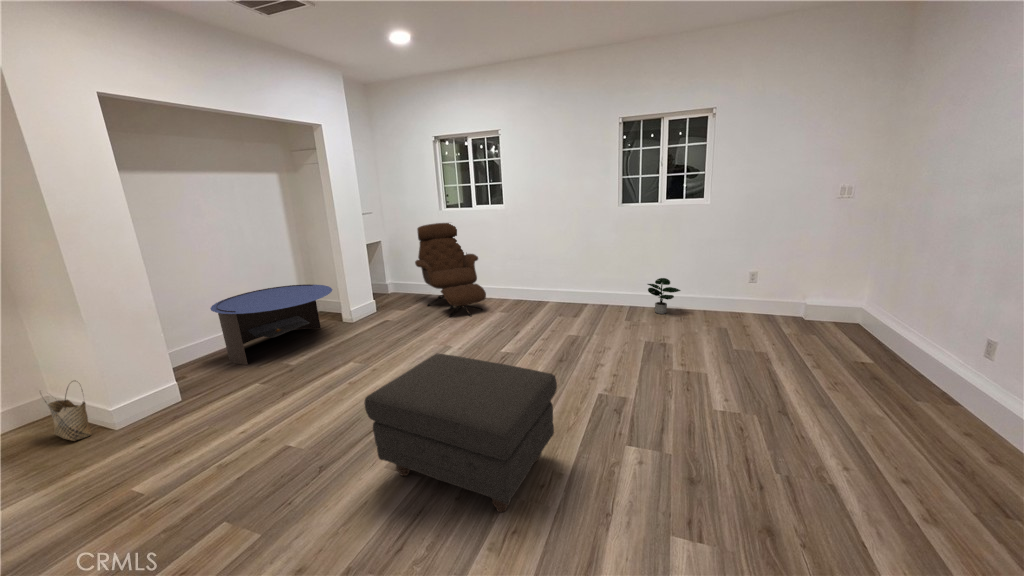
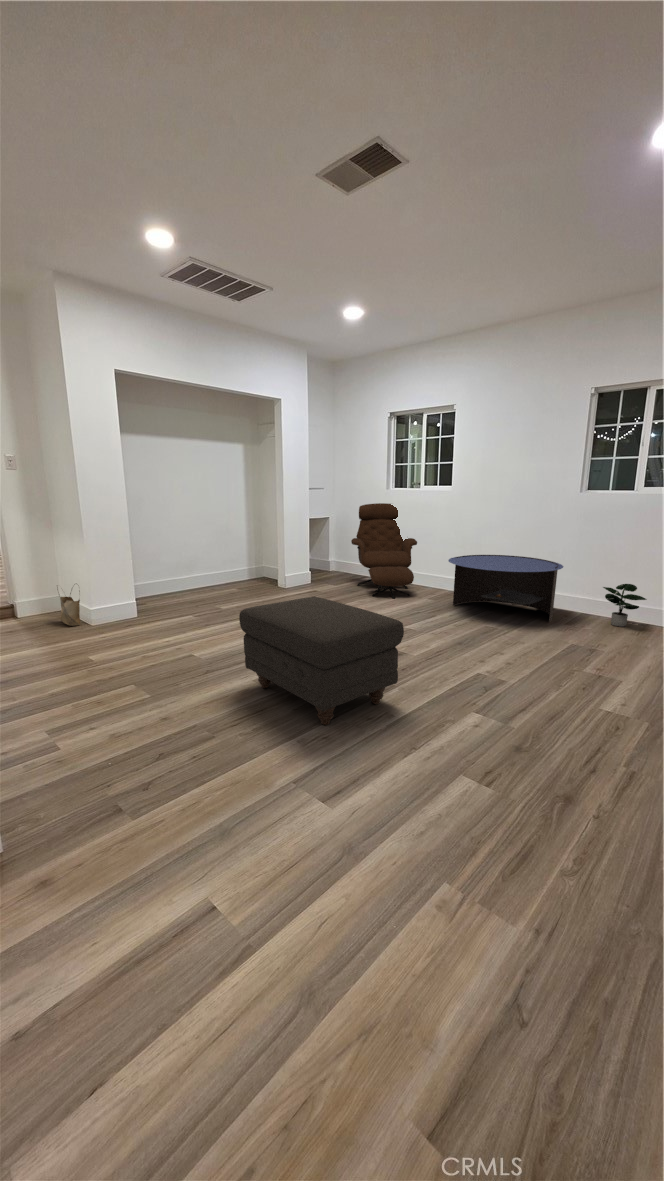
coffee table: present [210,284,332,365] -> present [448,555,563,622]

